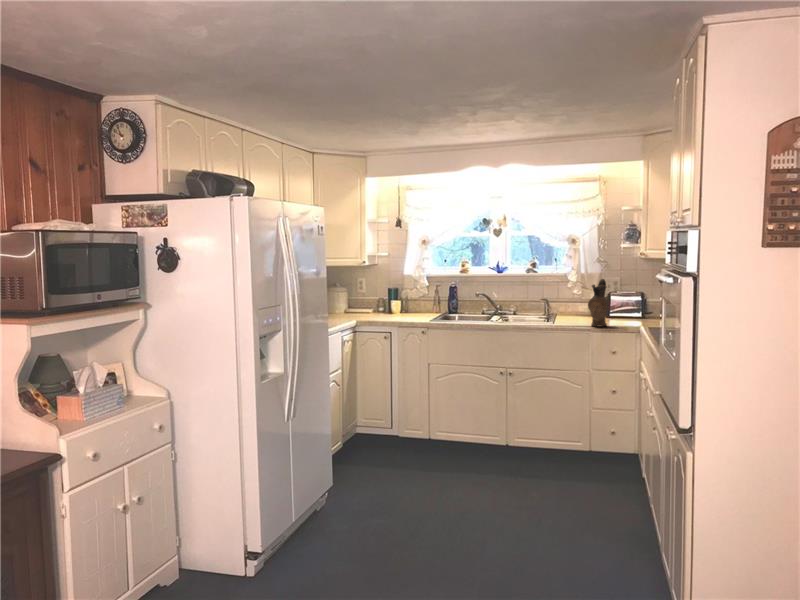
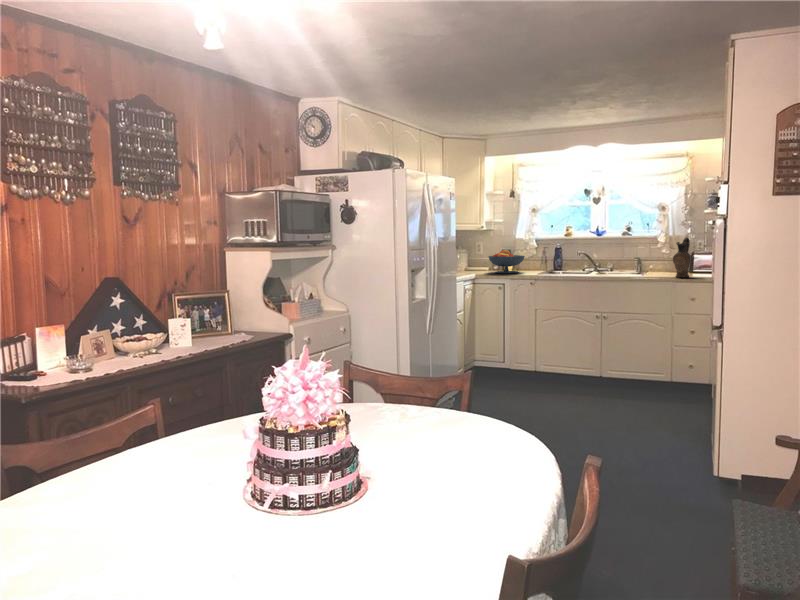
fruit bowl: none [372,290,415,319] -> present [489,250,525,273]

